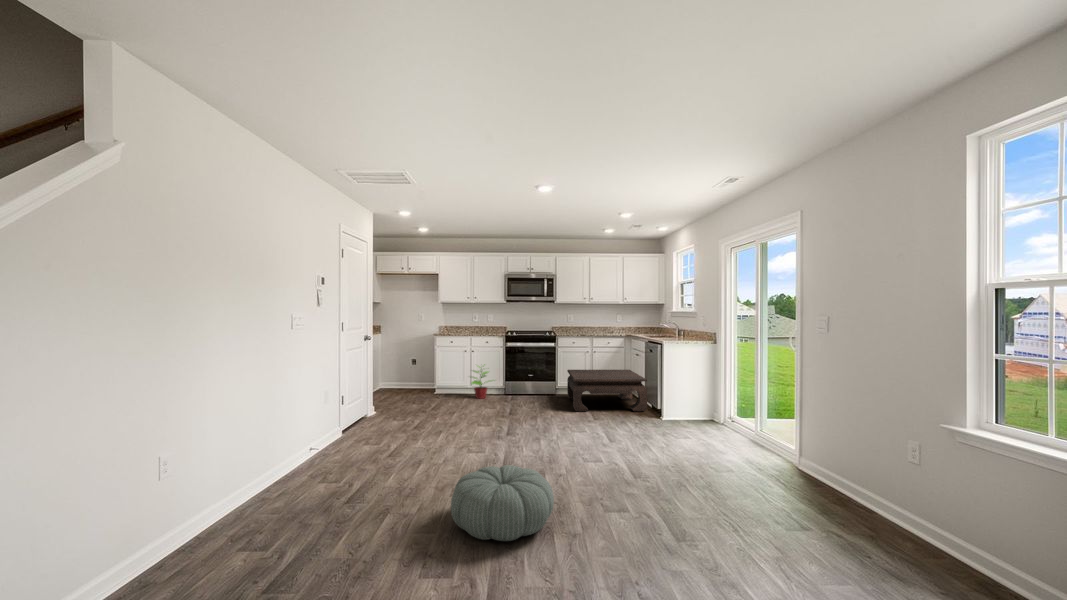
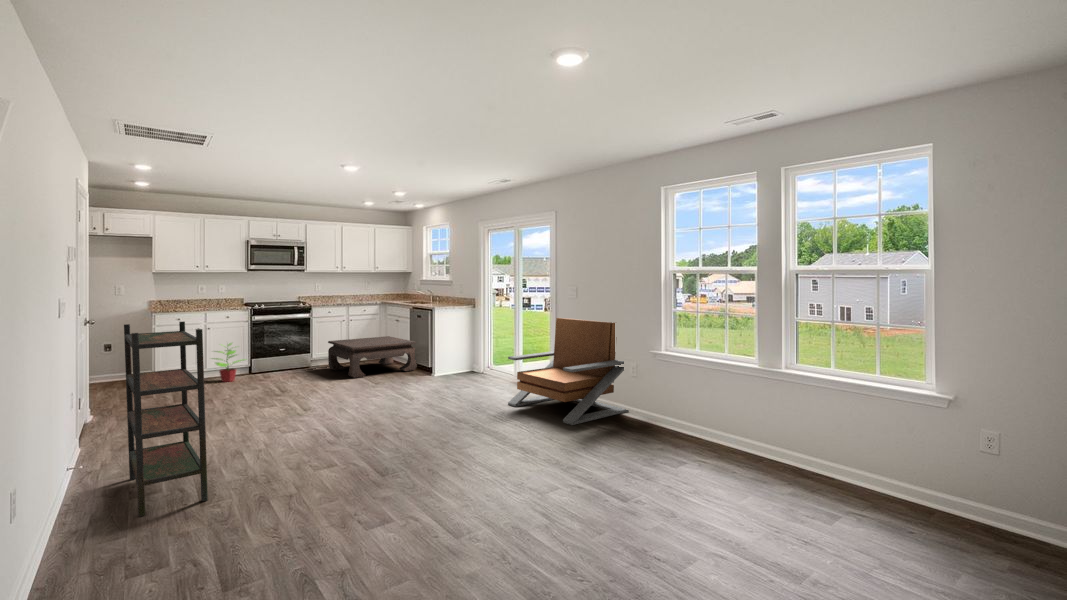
bookshelf: none [177,345,312,552] -> present [124,322,208,517]
lounge chair: none [713,368,969,583] -> present [508,318,629,425]
pouf: present [451,465,554,541] -> none [355,404,435,450]

